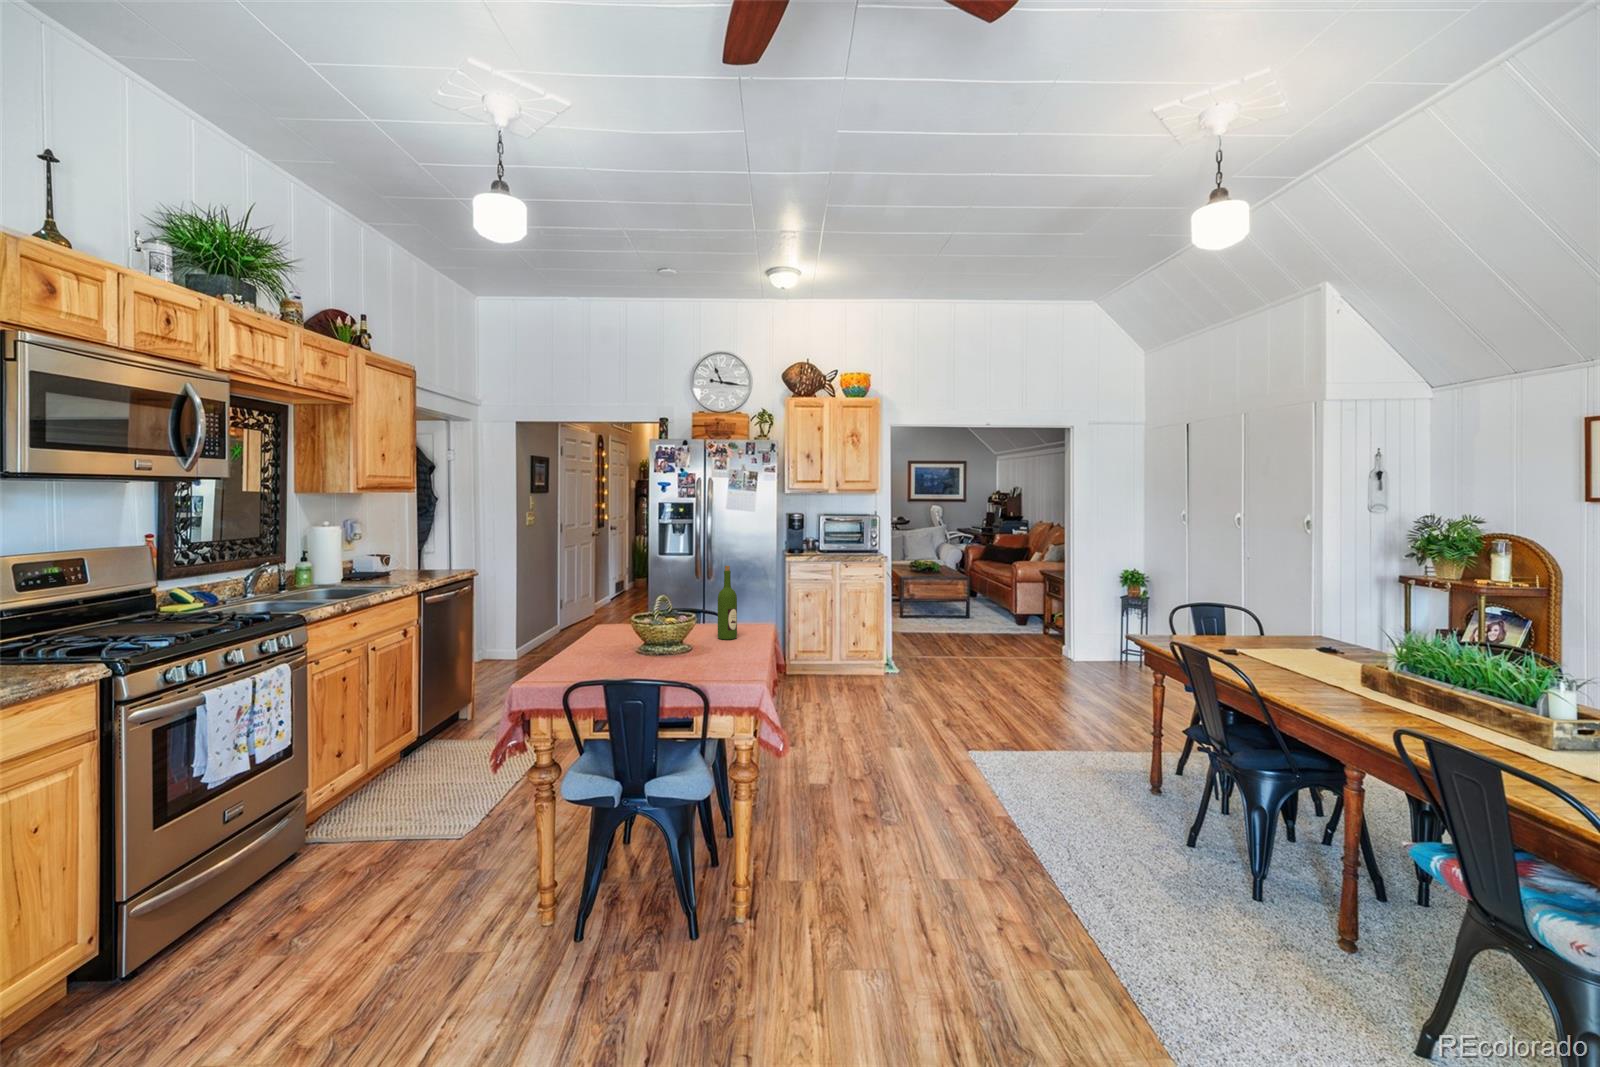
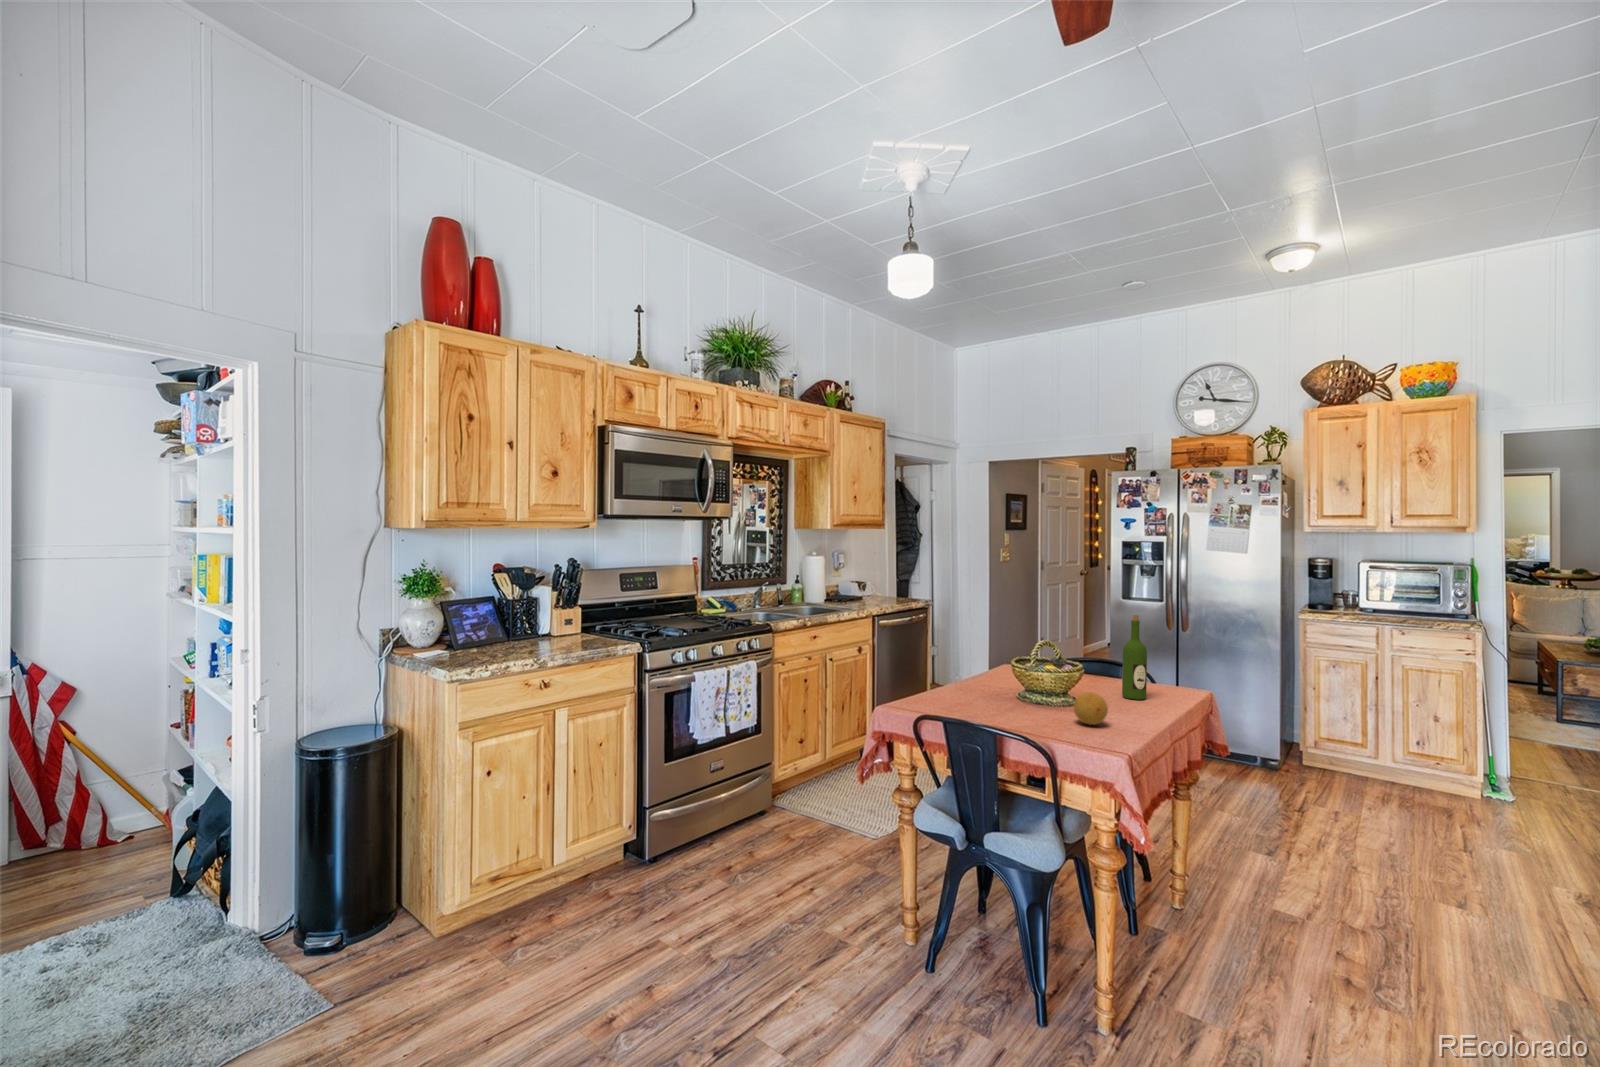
fruit: none [700,636,729,665] -> present [1073,692,1108,725]

